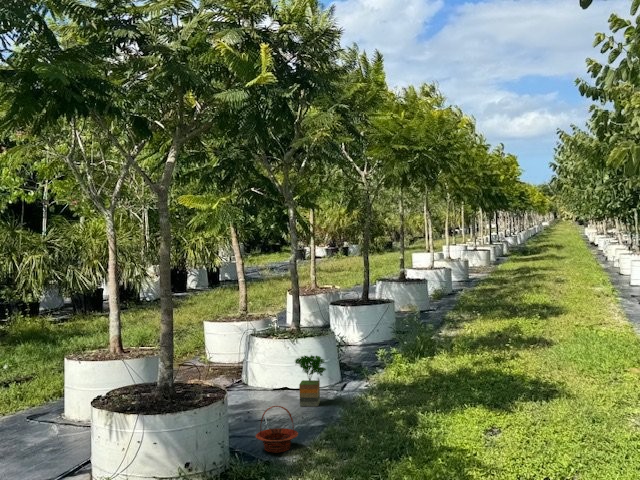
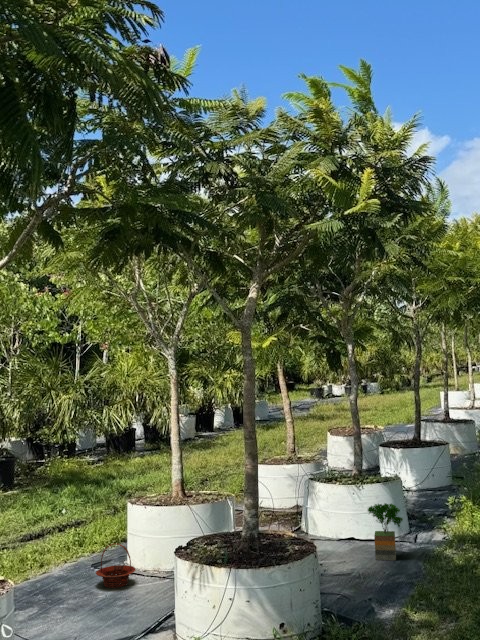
basket: present [256,406,298,453] -> present [96,544,136,588]

